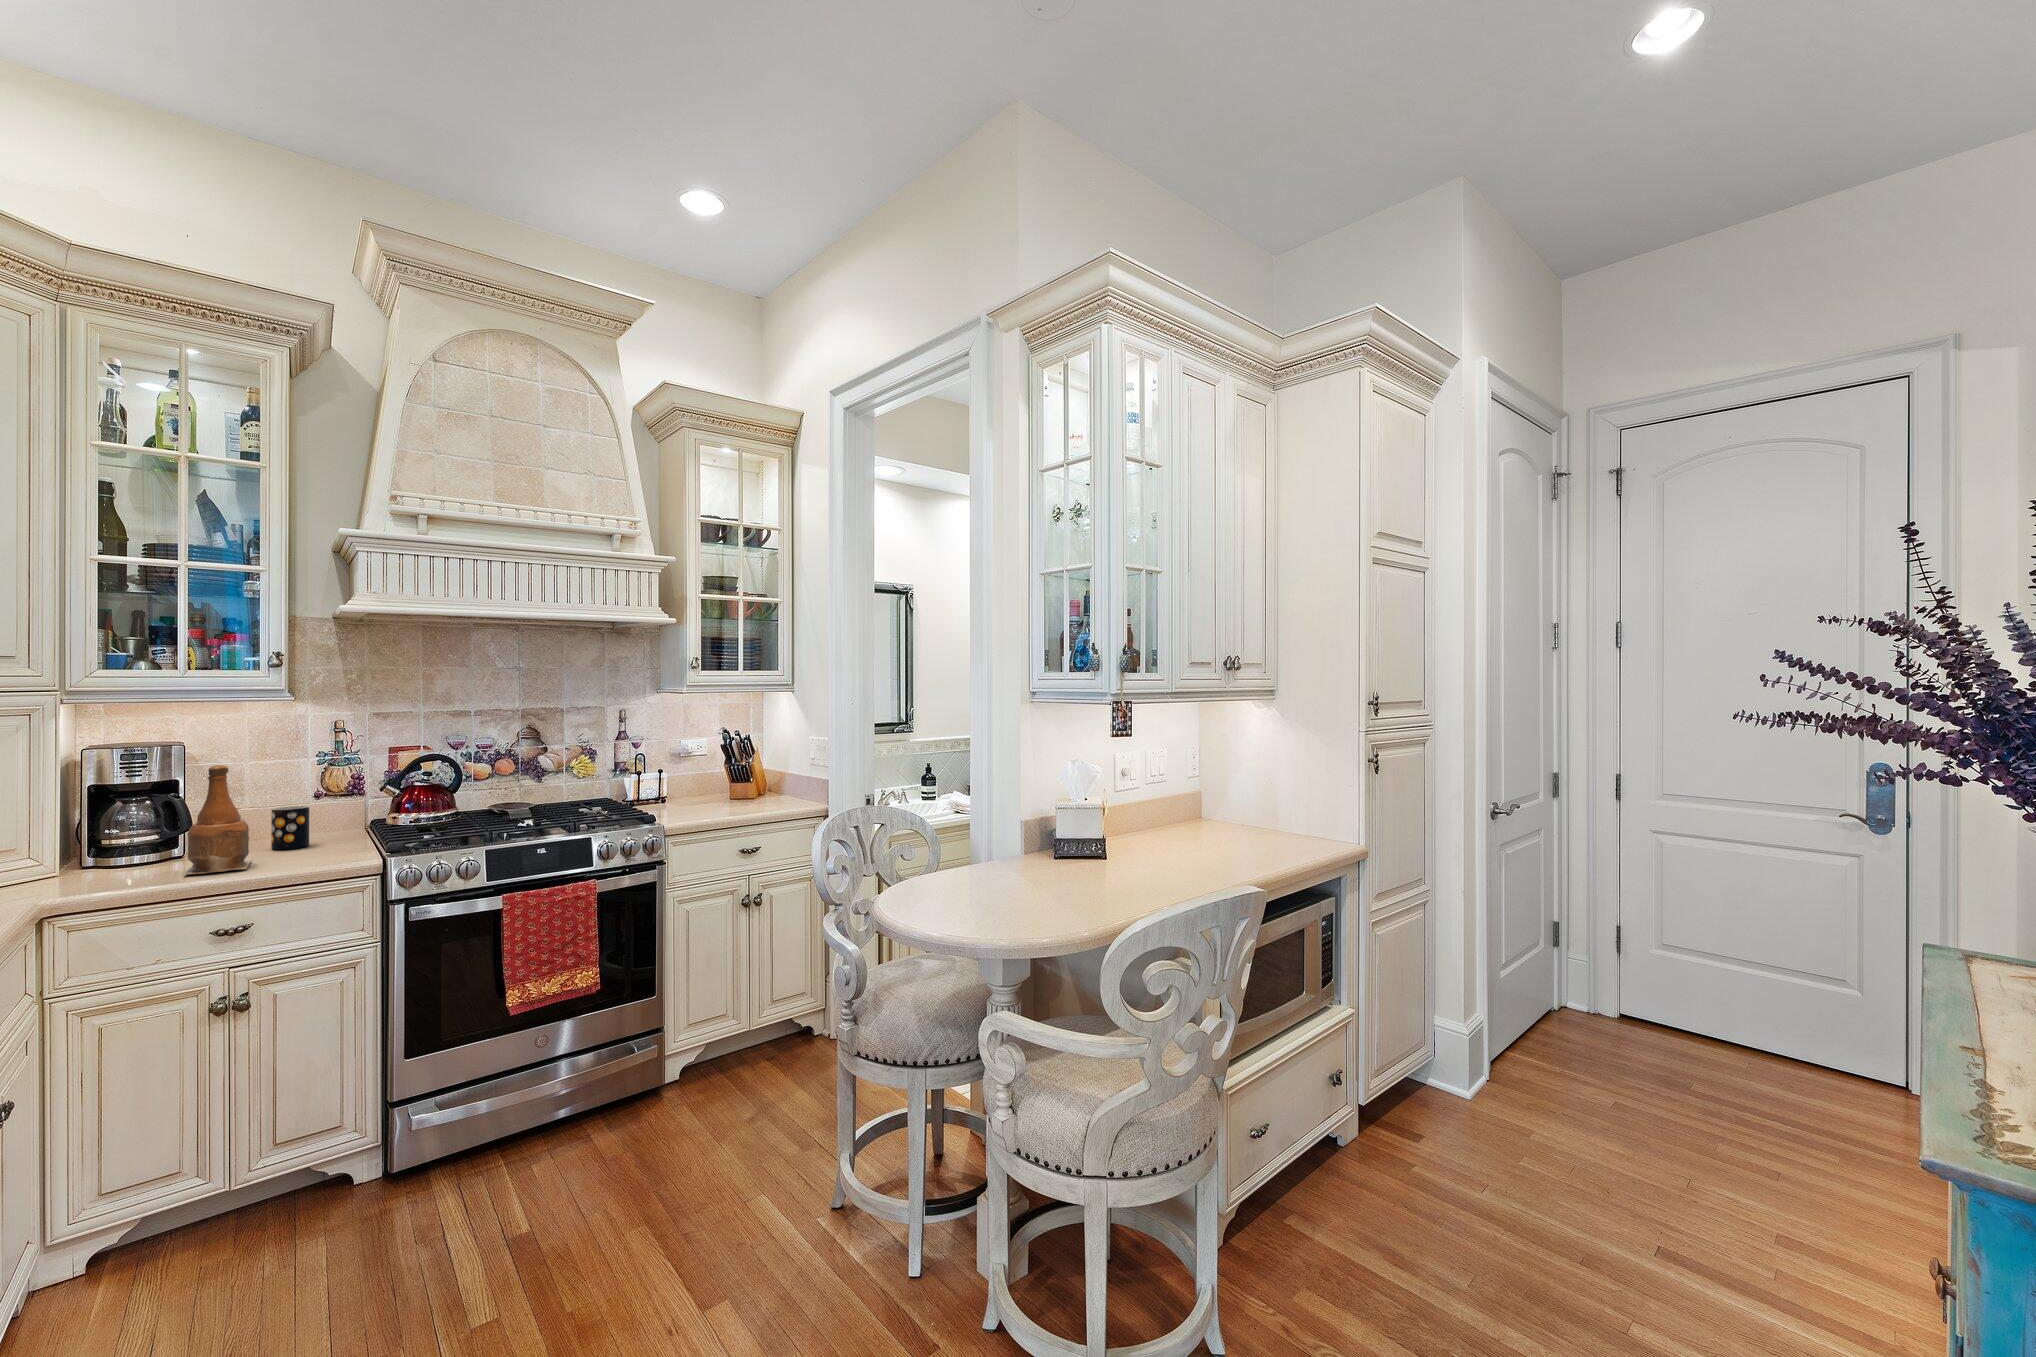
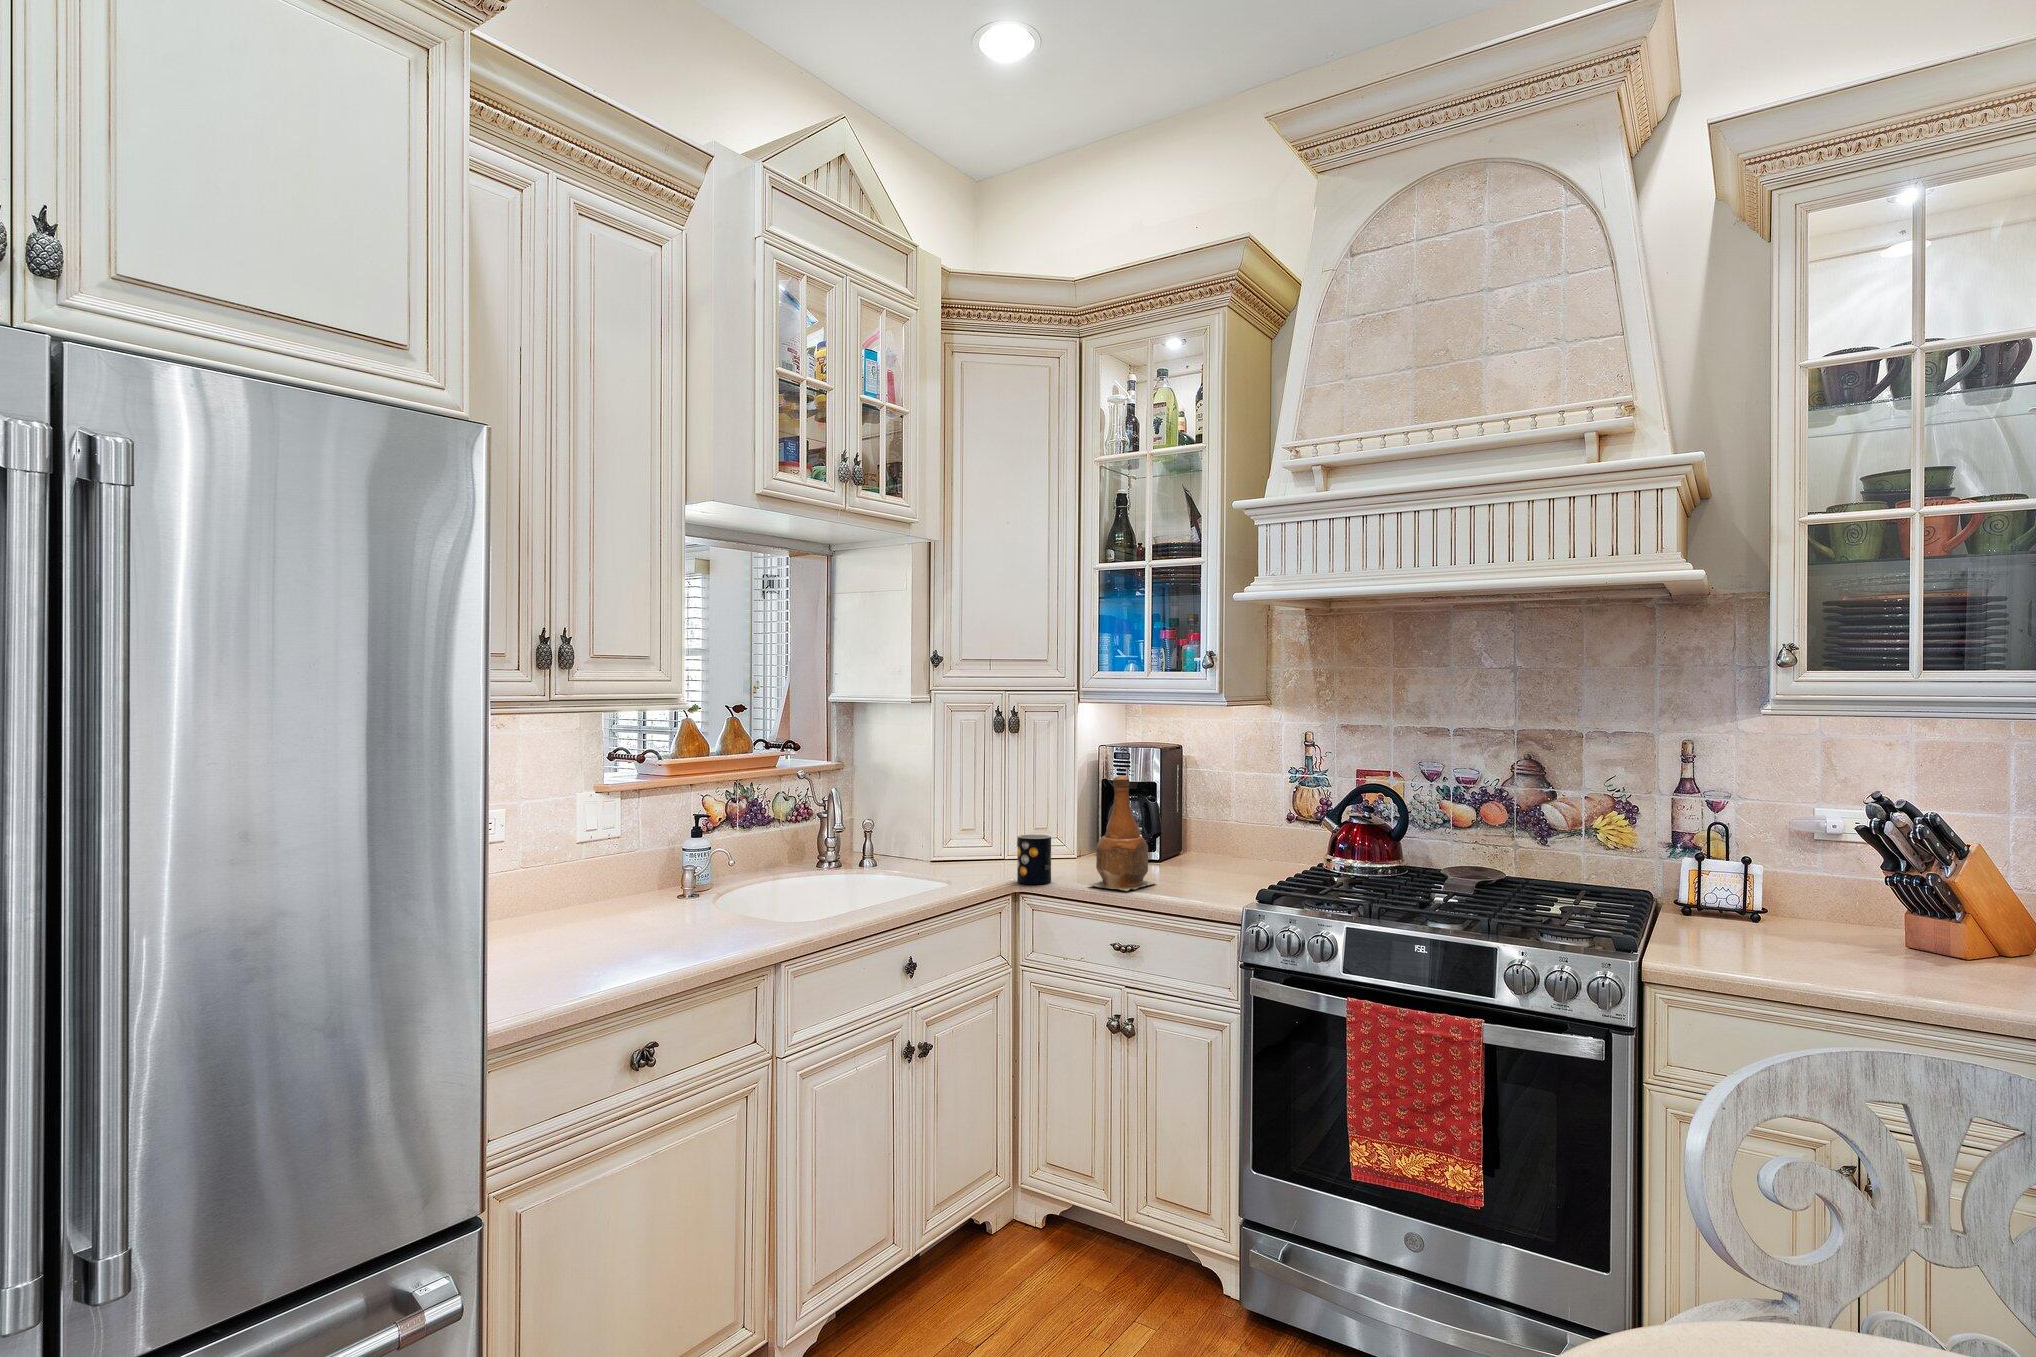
mug: present [271,806,309,850] -> present [1017,834,1051,884]

